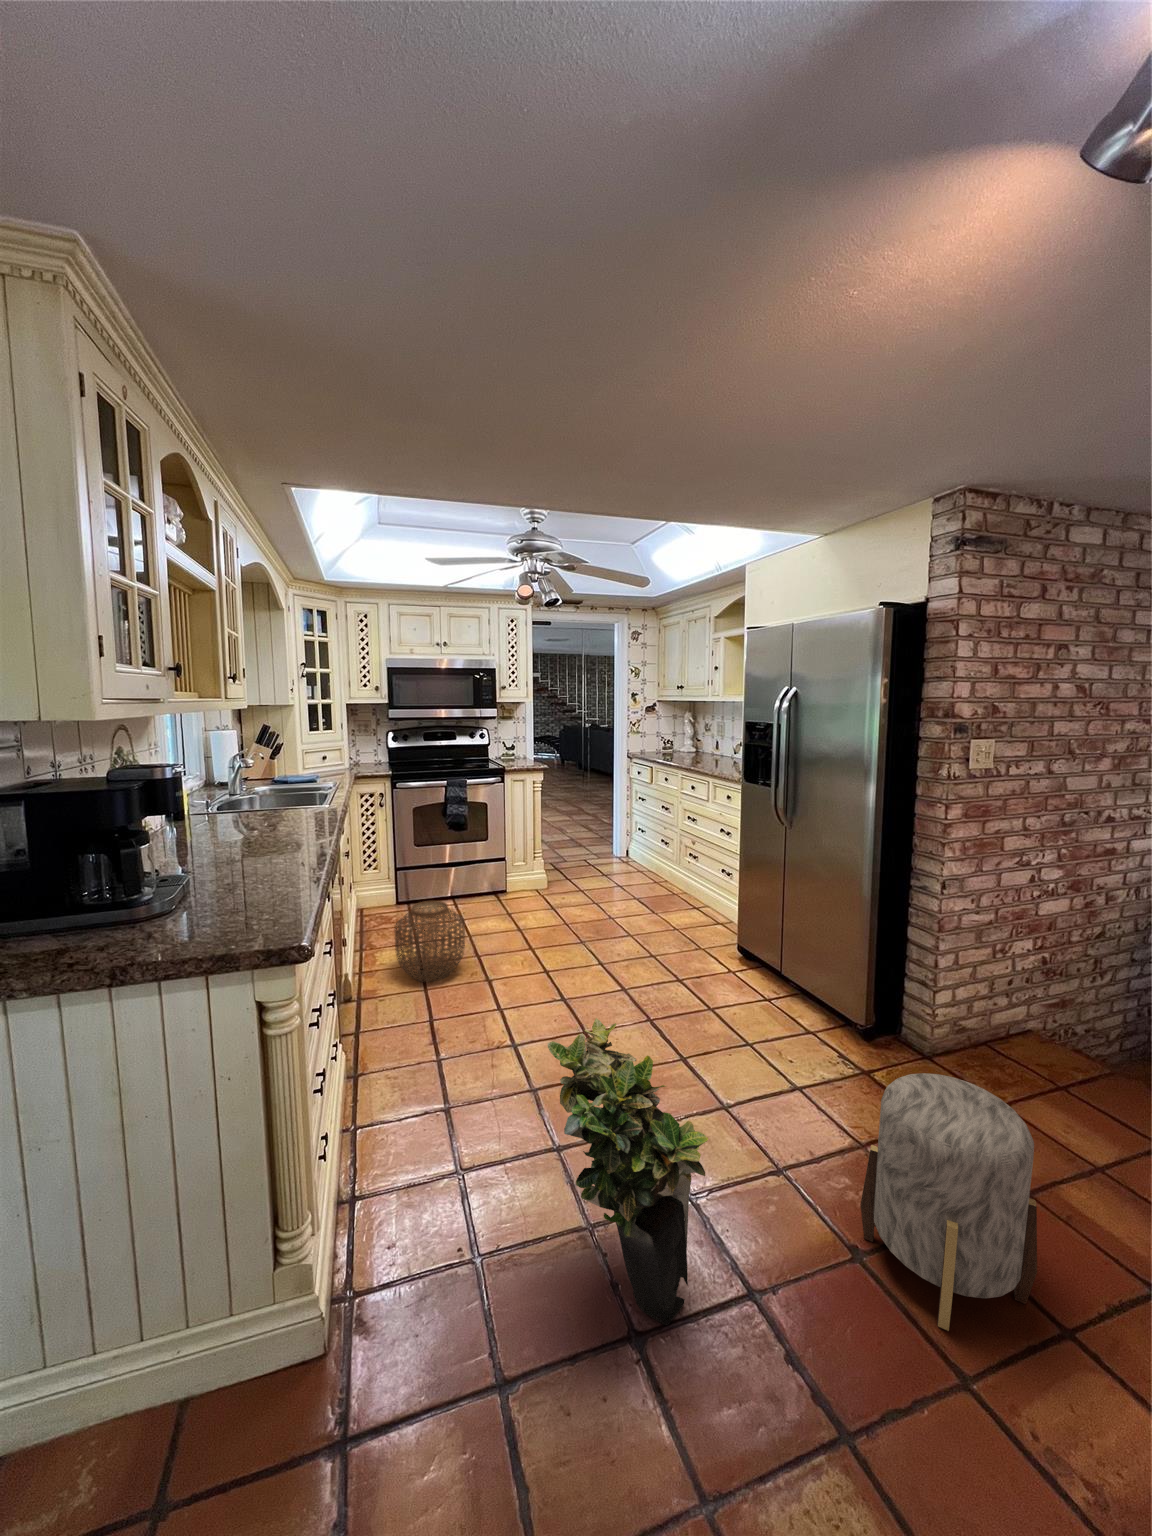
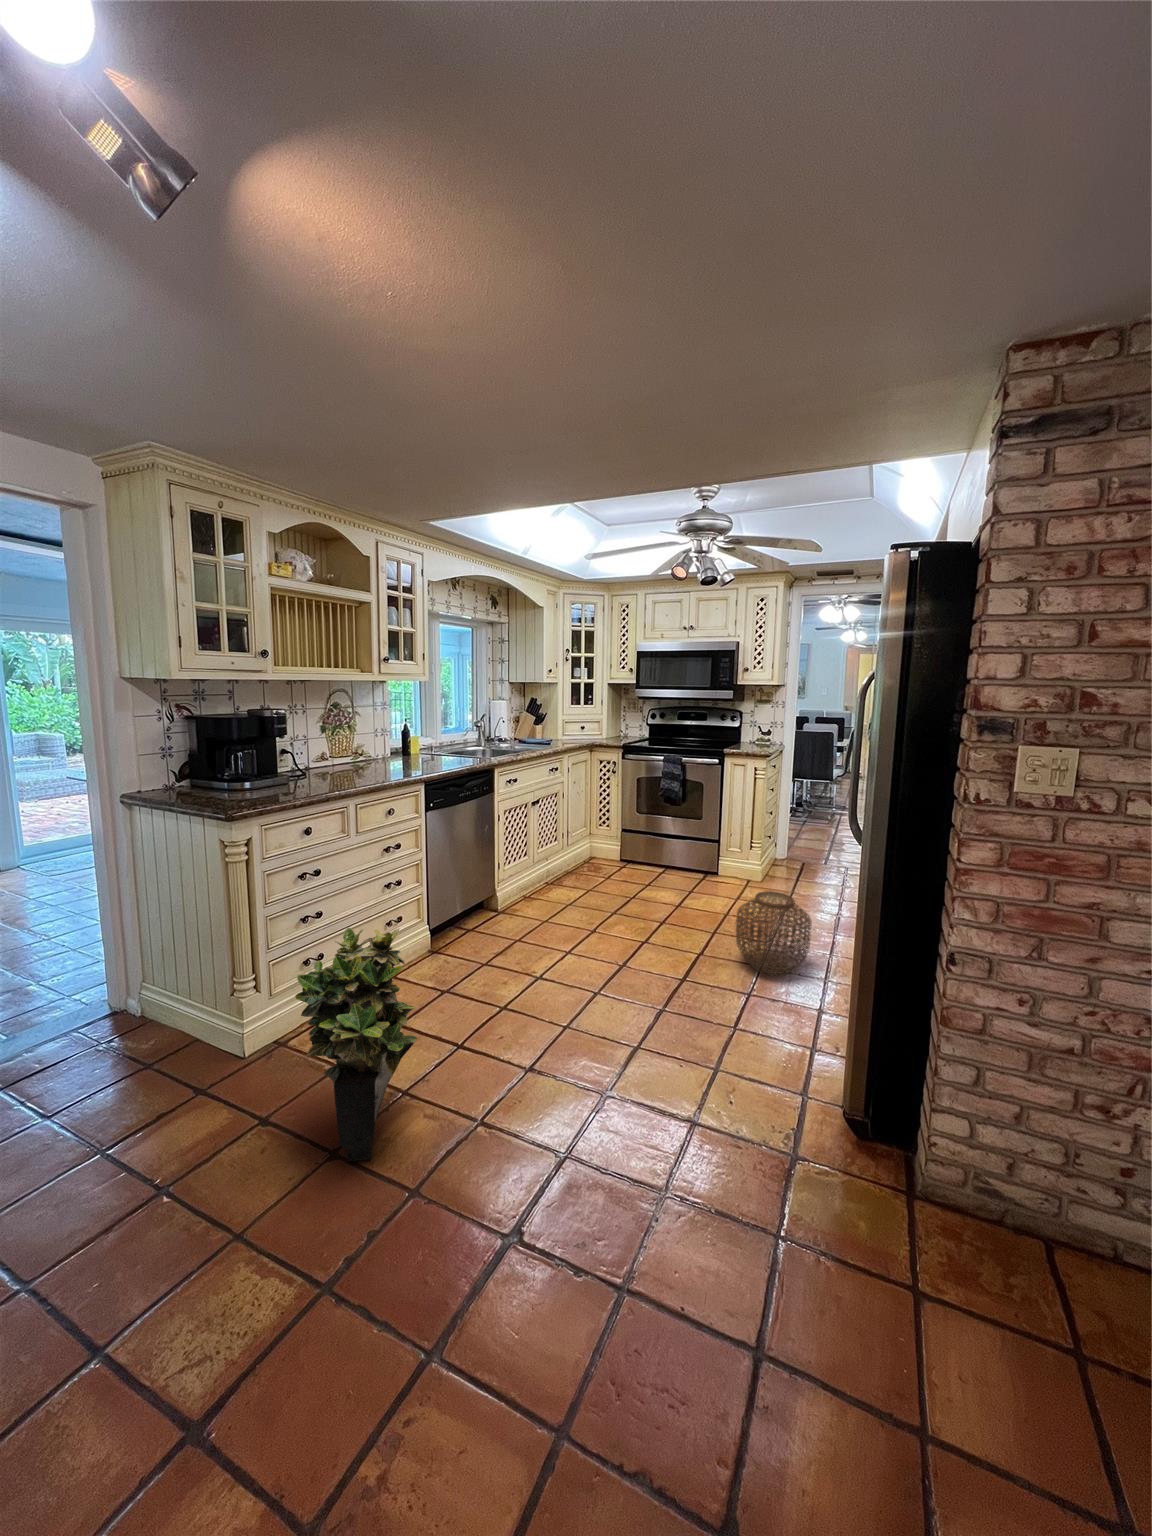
woven basket: present [395,901,465,982] -> present [736,891,812,976]
stool: present [860,1073,1037,1331] -> none [464,1089,631,1388]

